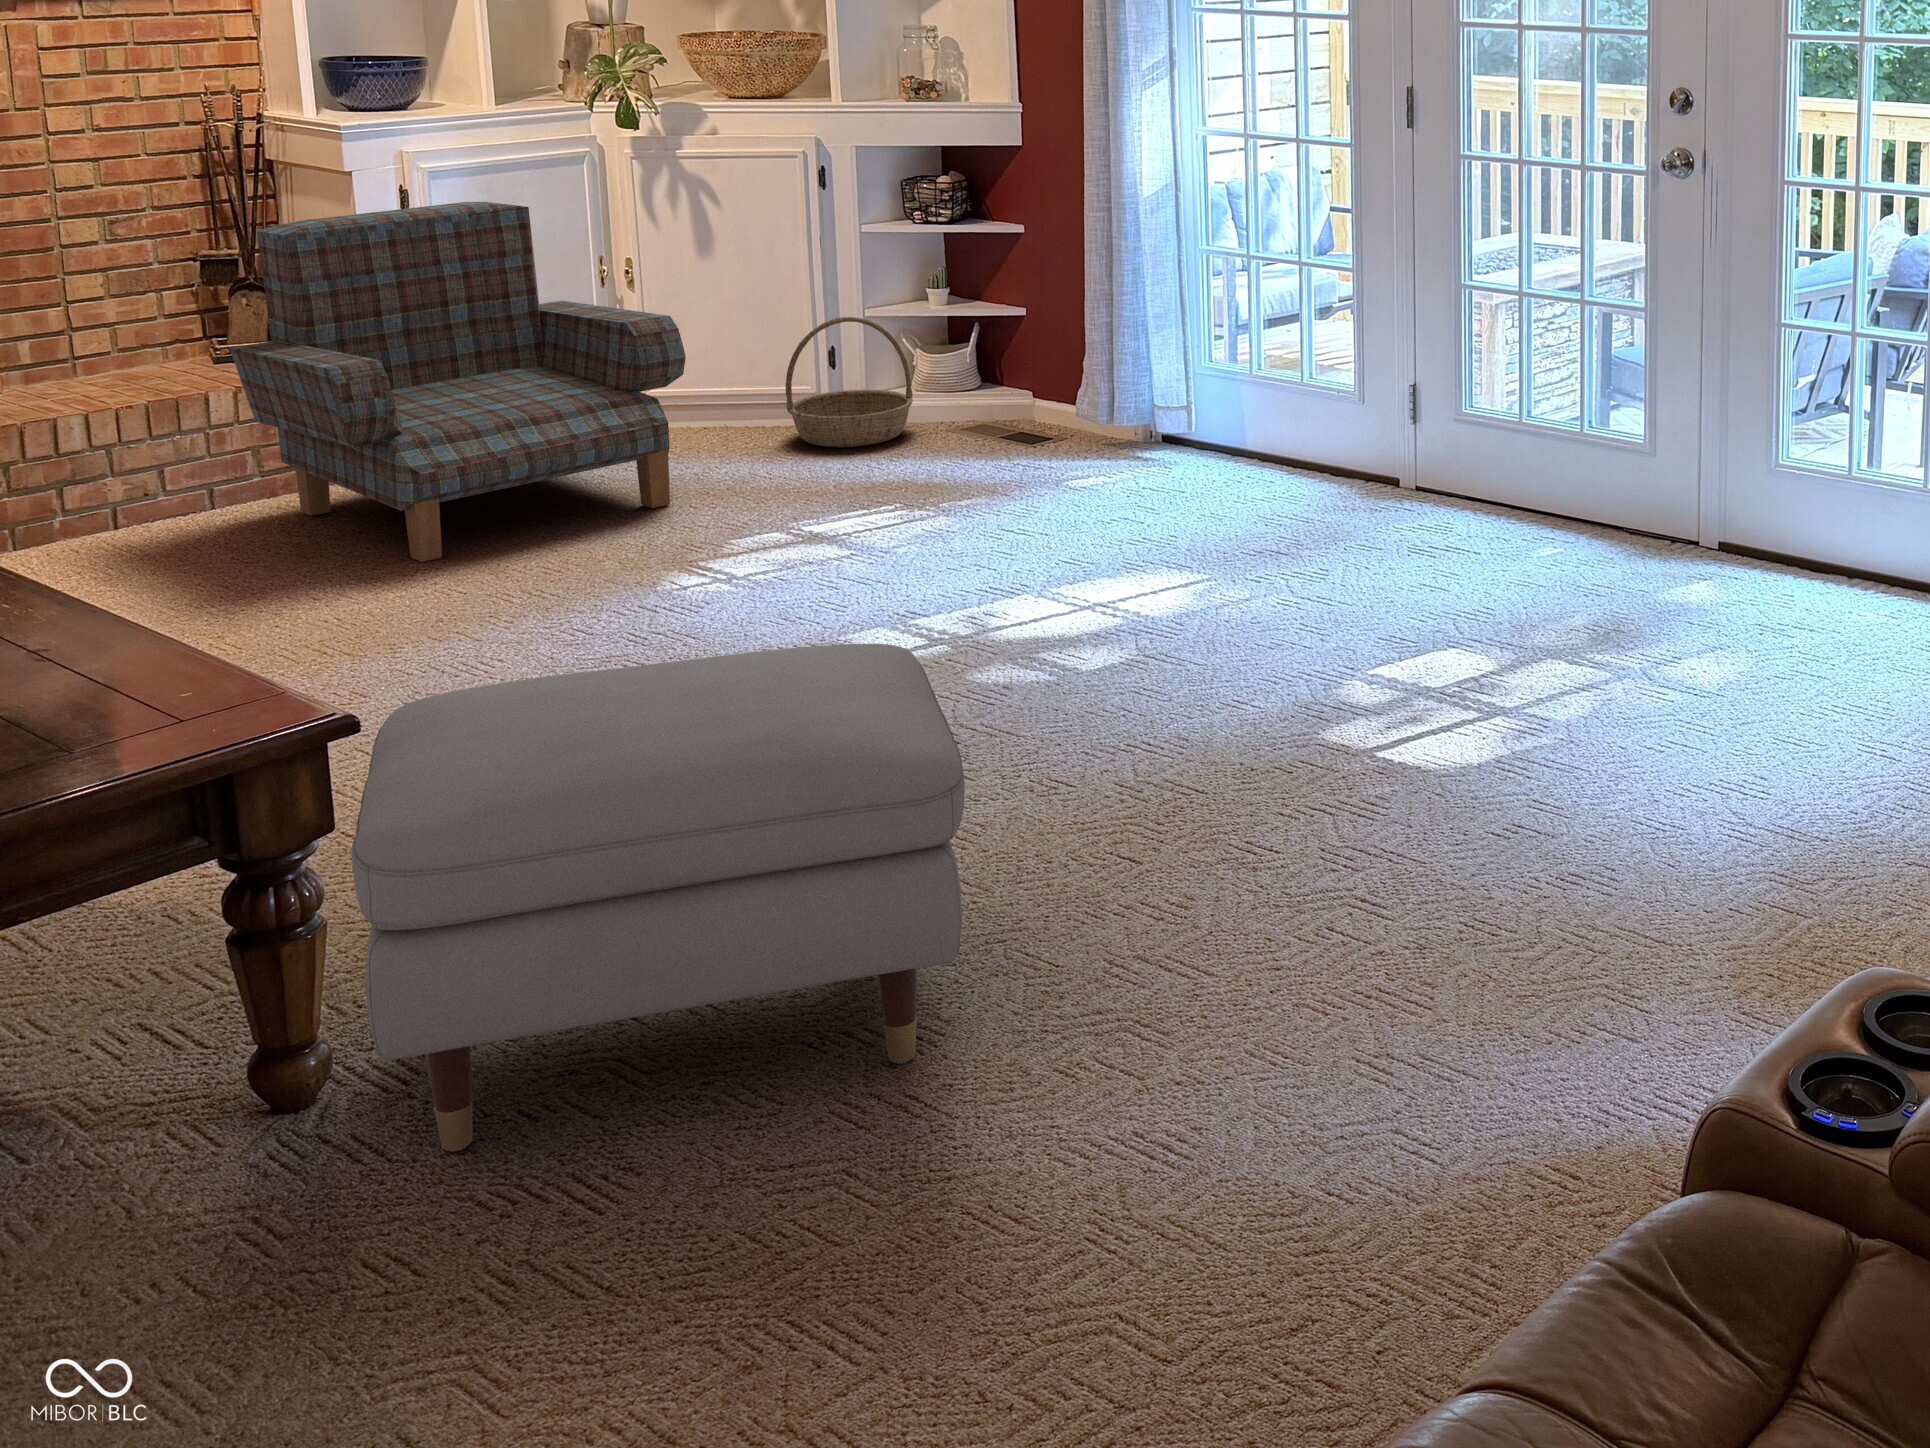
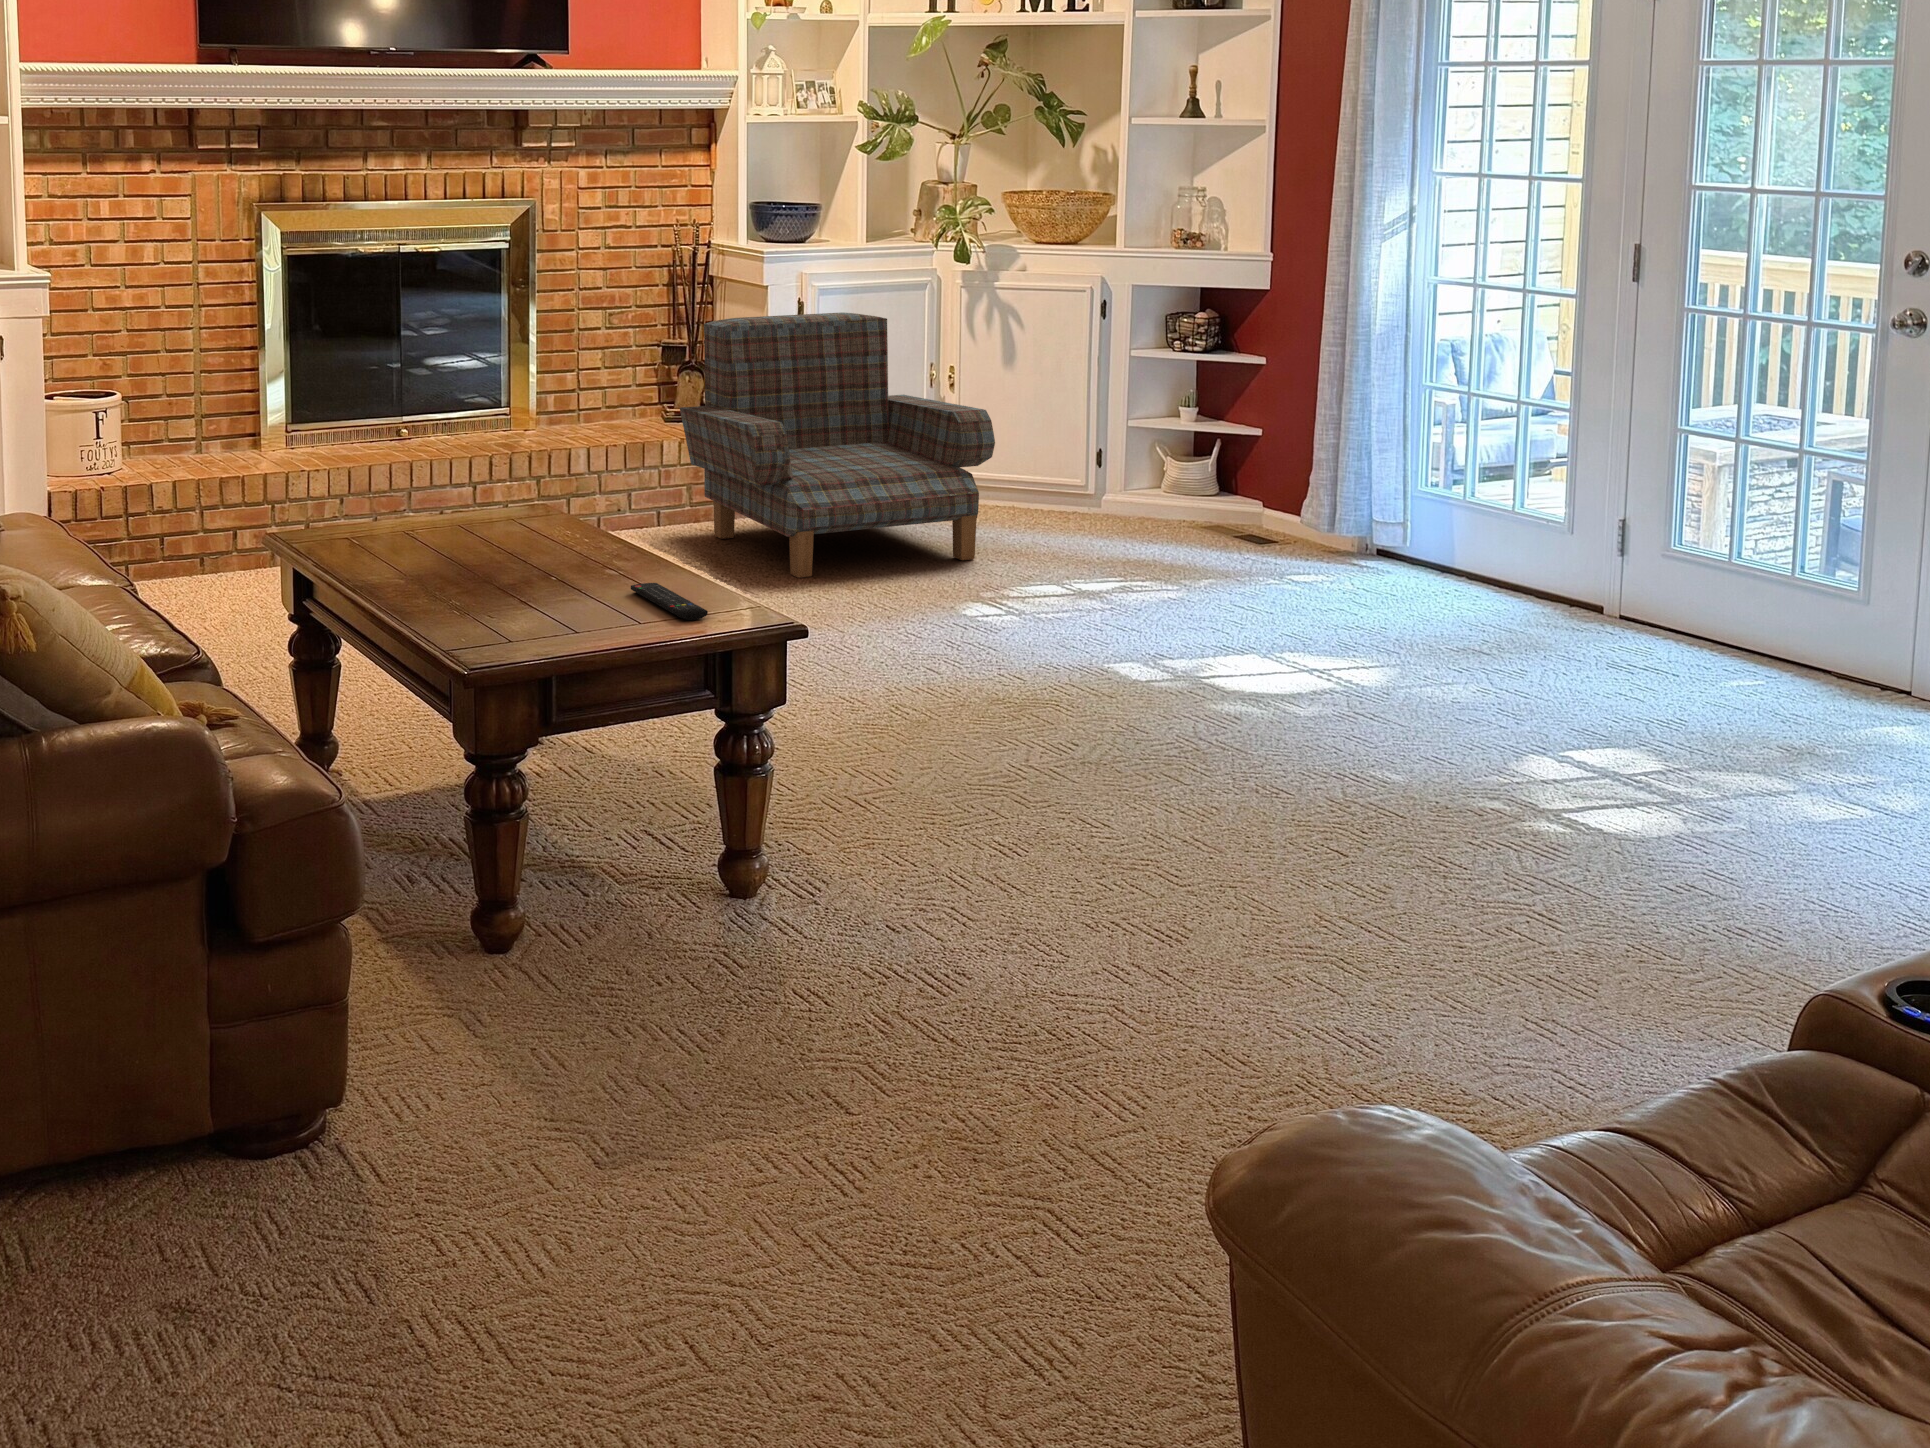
basket: present [786,317,913,447] -> none [1066,426,1167,533]
ottoman: present [352,644,965,1151] -> none [797,629,1220,954]
remote control: none [69,676,194,738] -> present [631,583,708,620]

